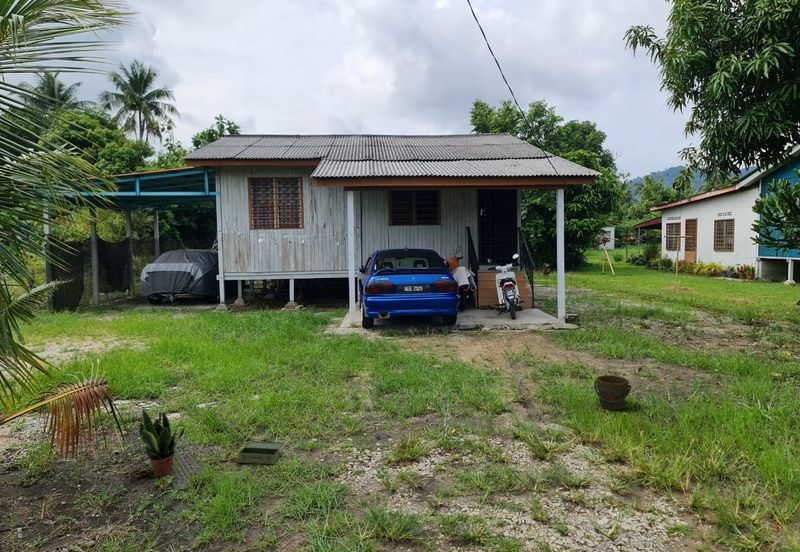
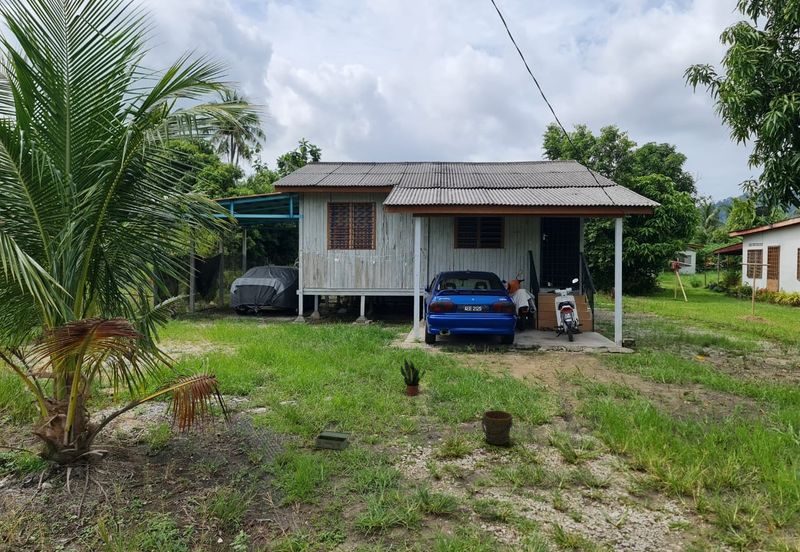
bucket: present [594,375,631,410] -> present [482,410,513,445]
potted plant: present [139,410,185,476] -> present [400,358,425,396]

